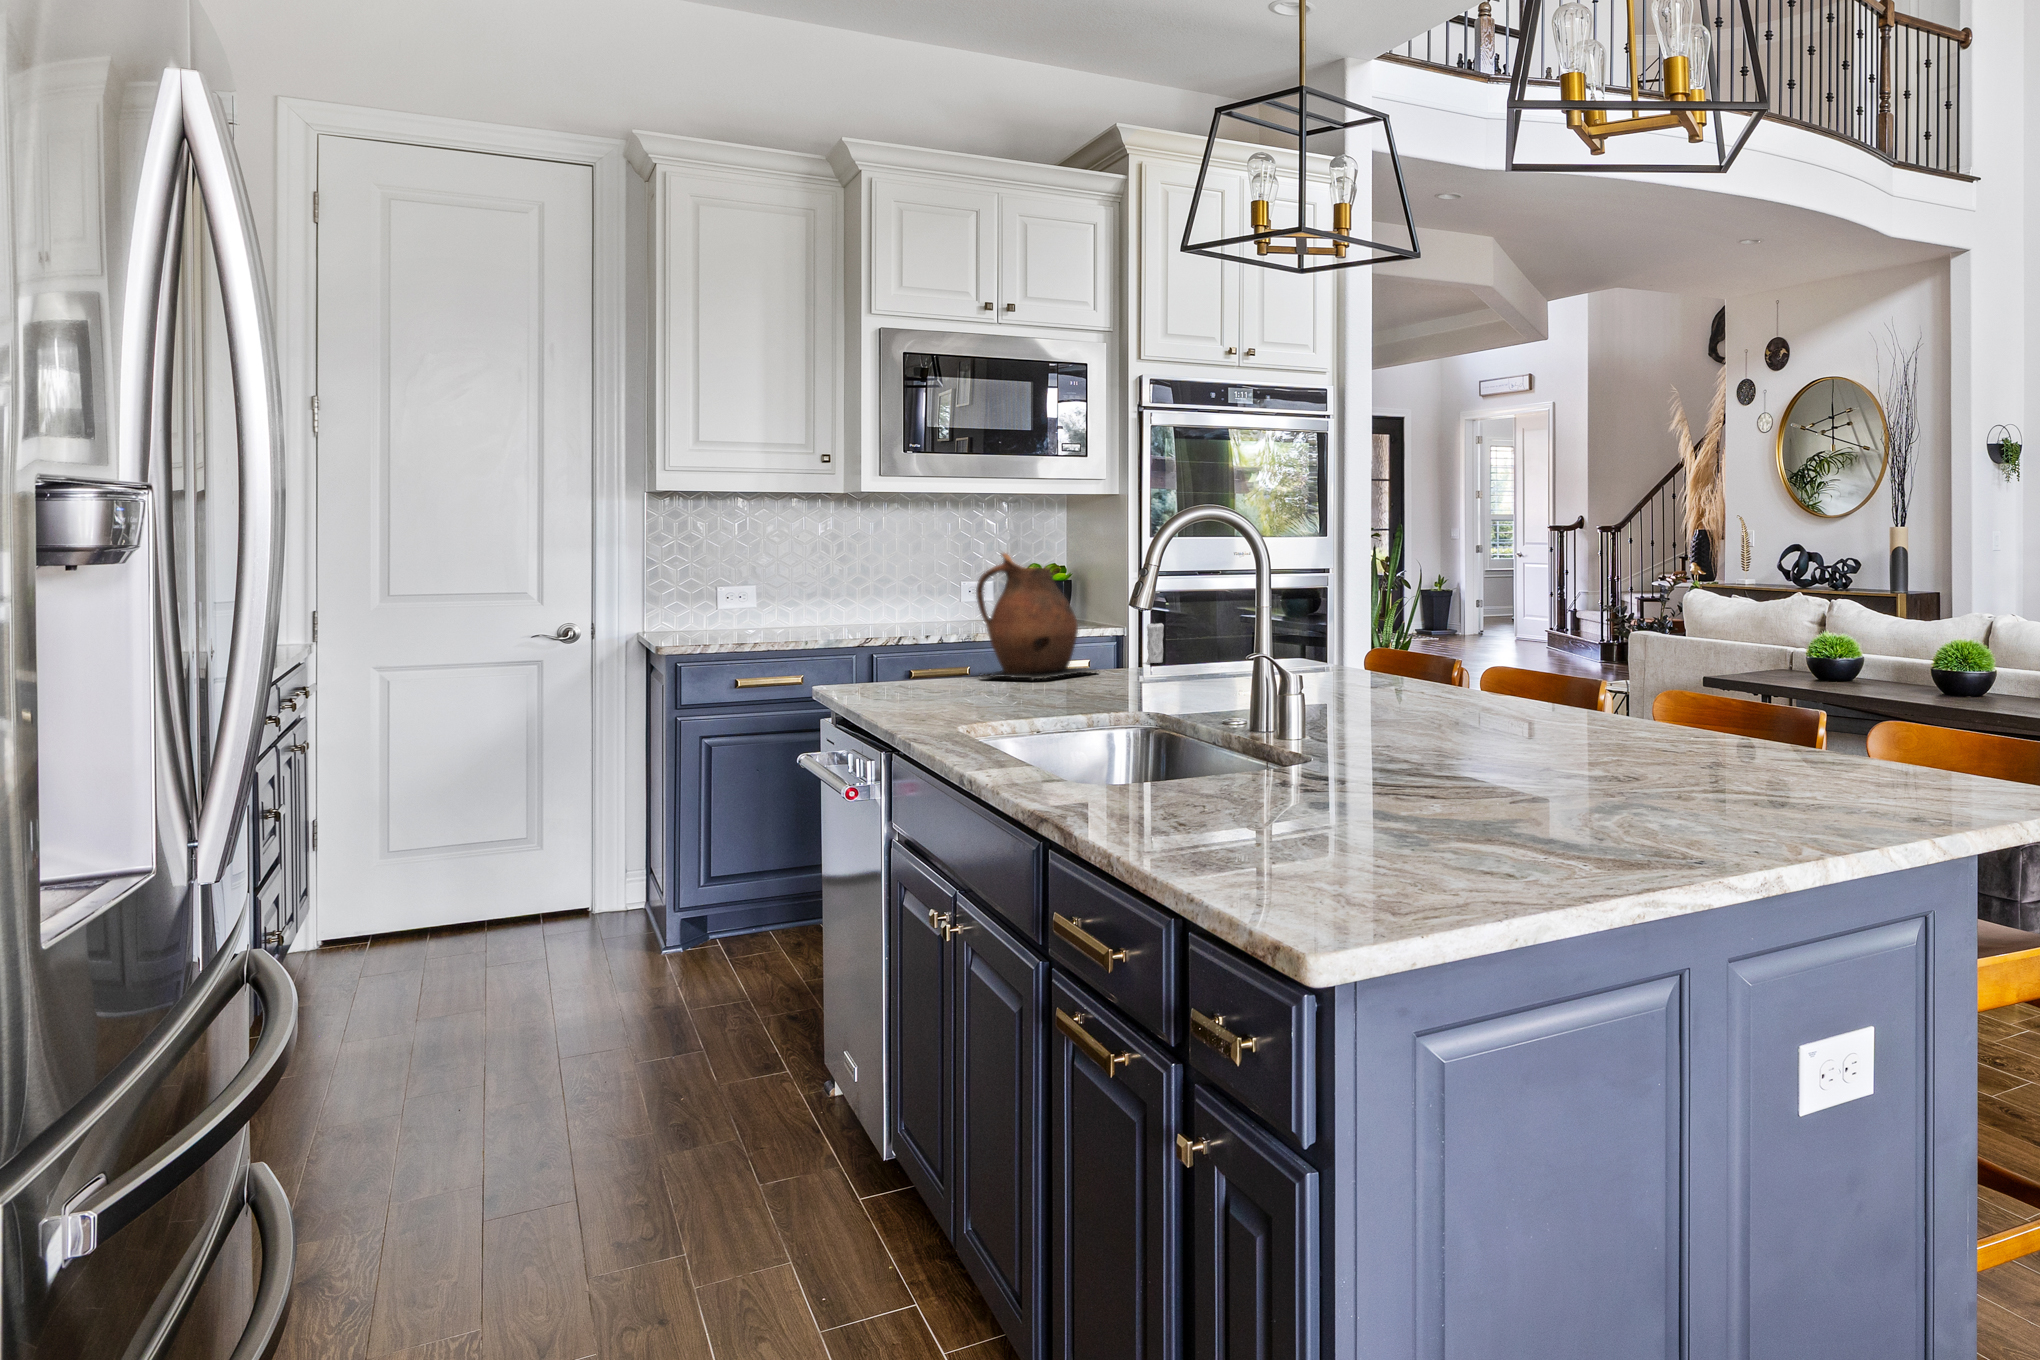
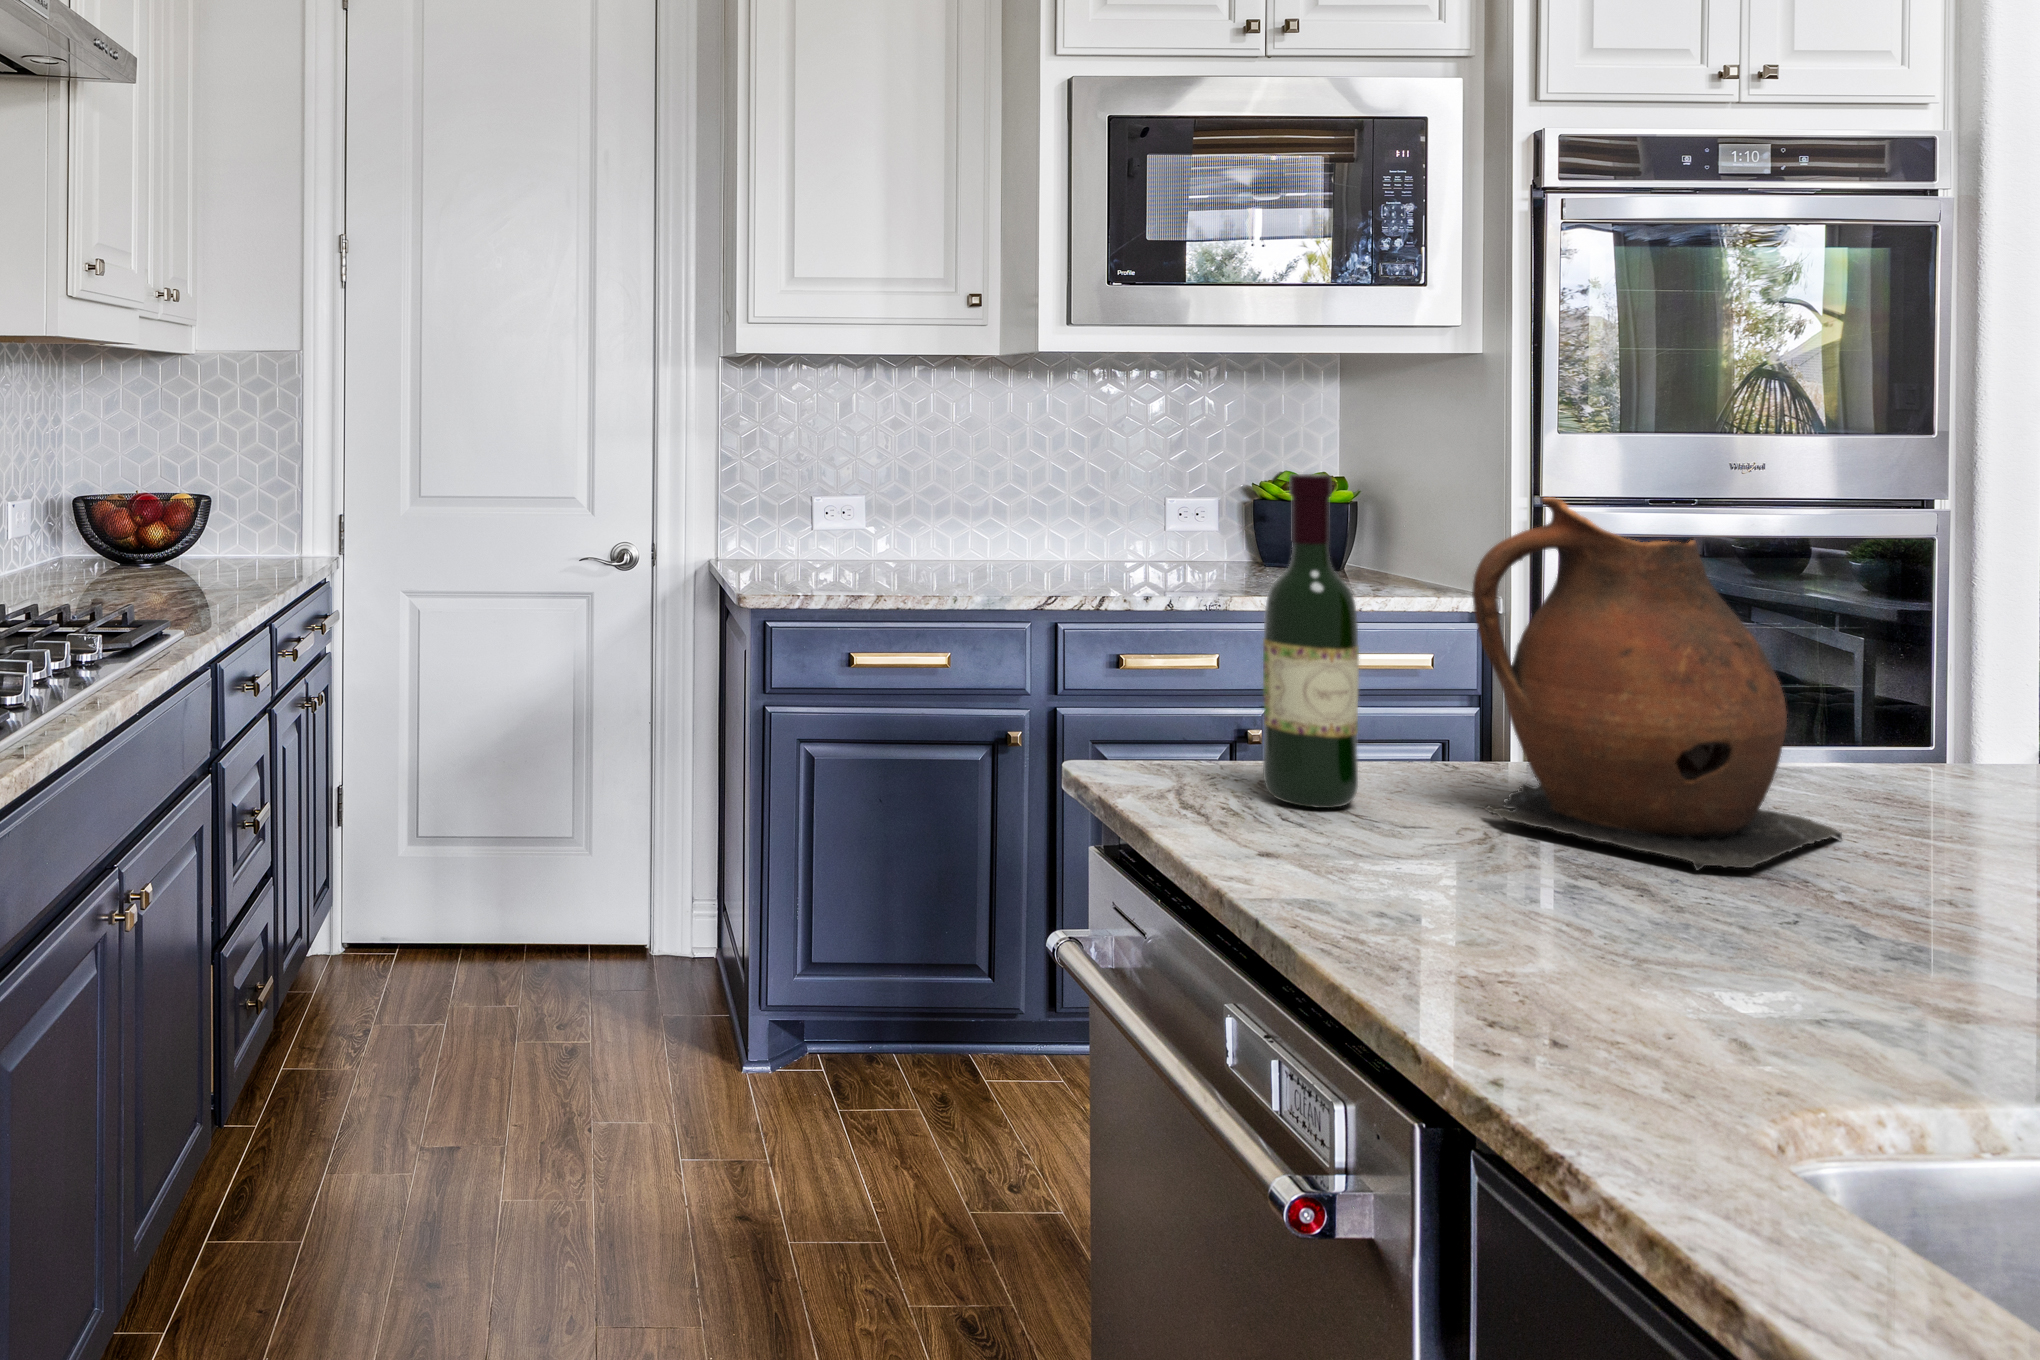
wine bottle: none [897,547,935,681] -> present [1263,474,1359,808]
candle: present [1147,620,1164,663] -> none [1883,658,1943,790]

